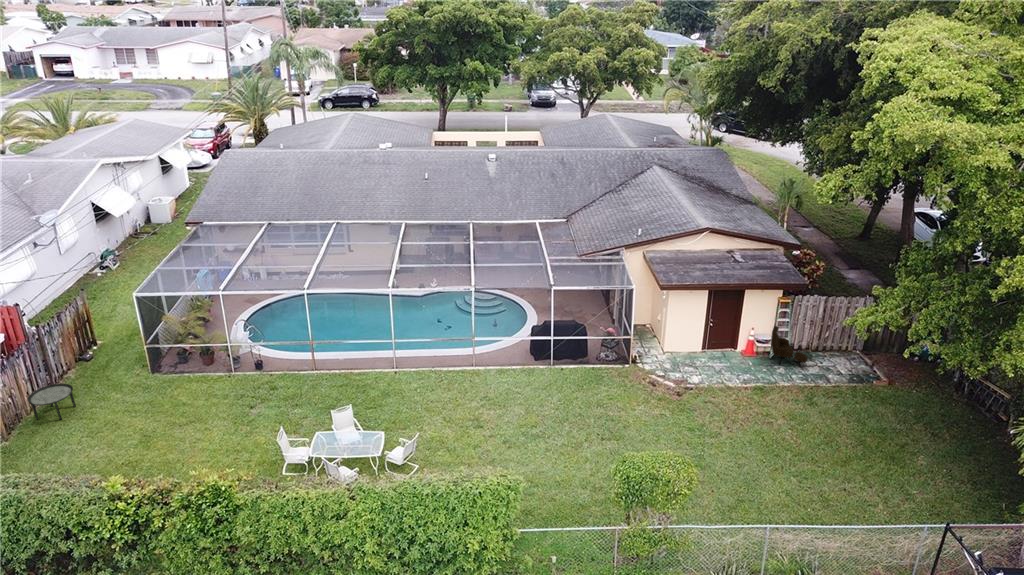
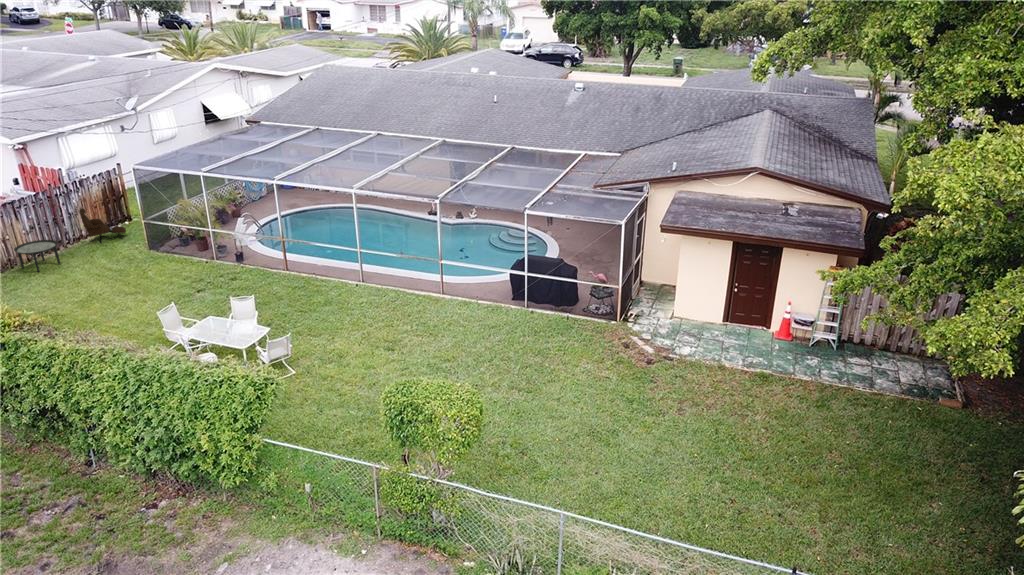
lounge chair: present [771,326,808,365] -> present [79,209,126,243]

